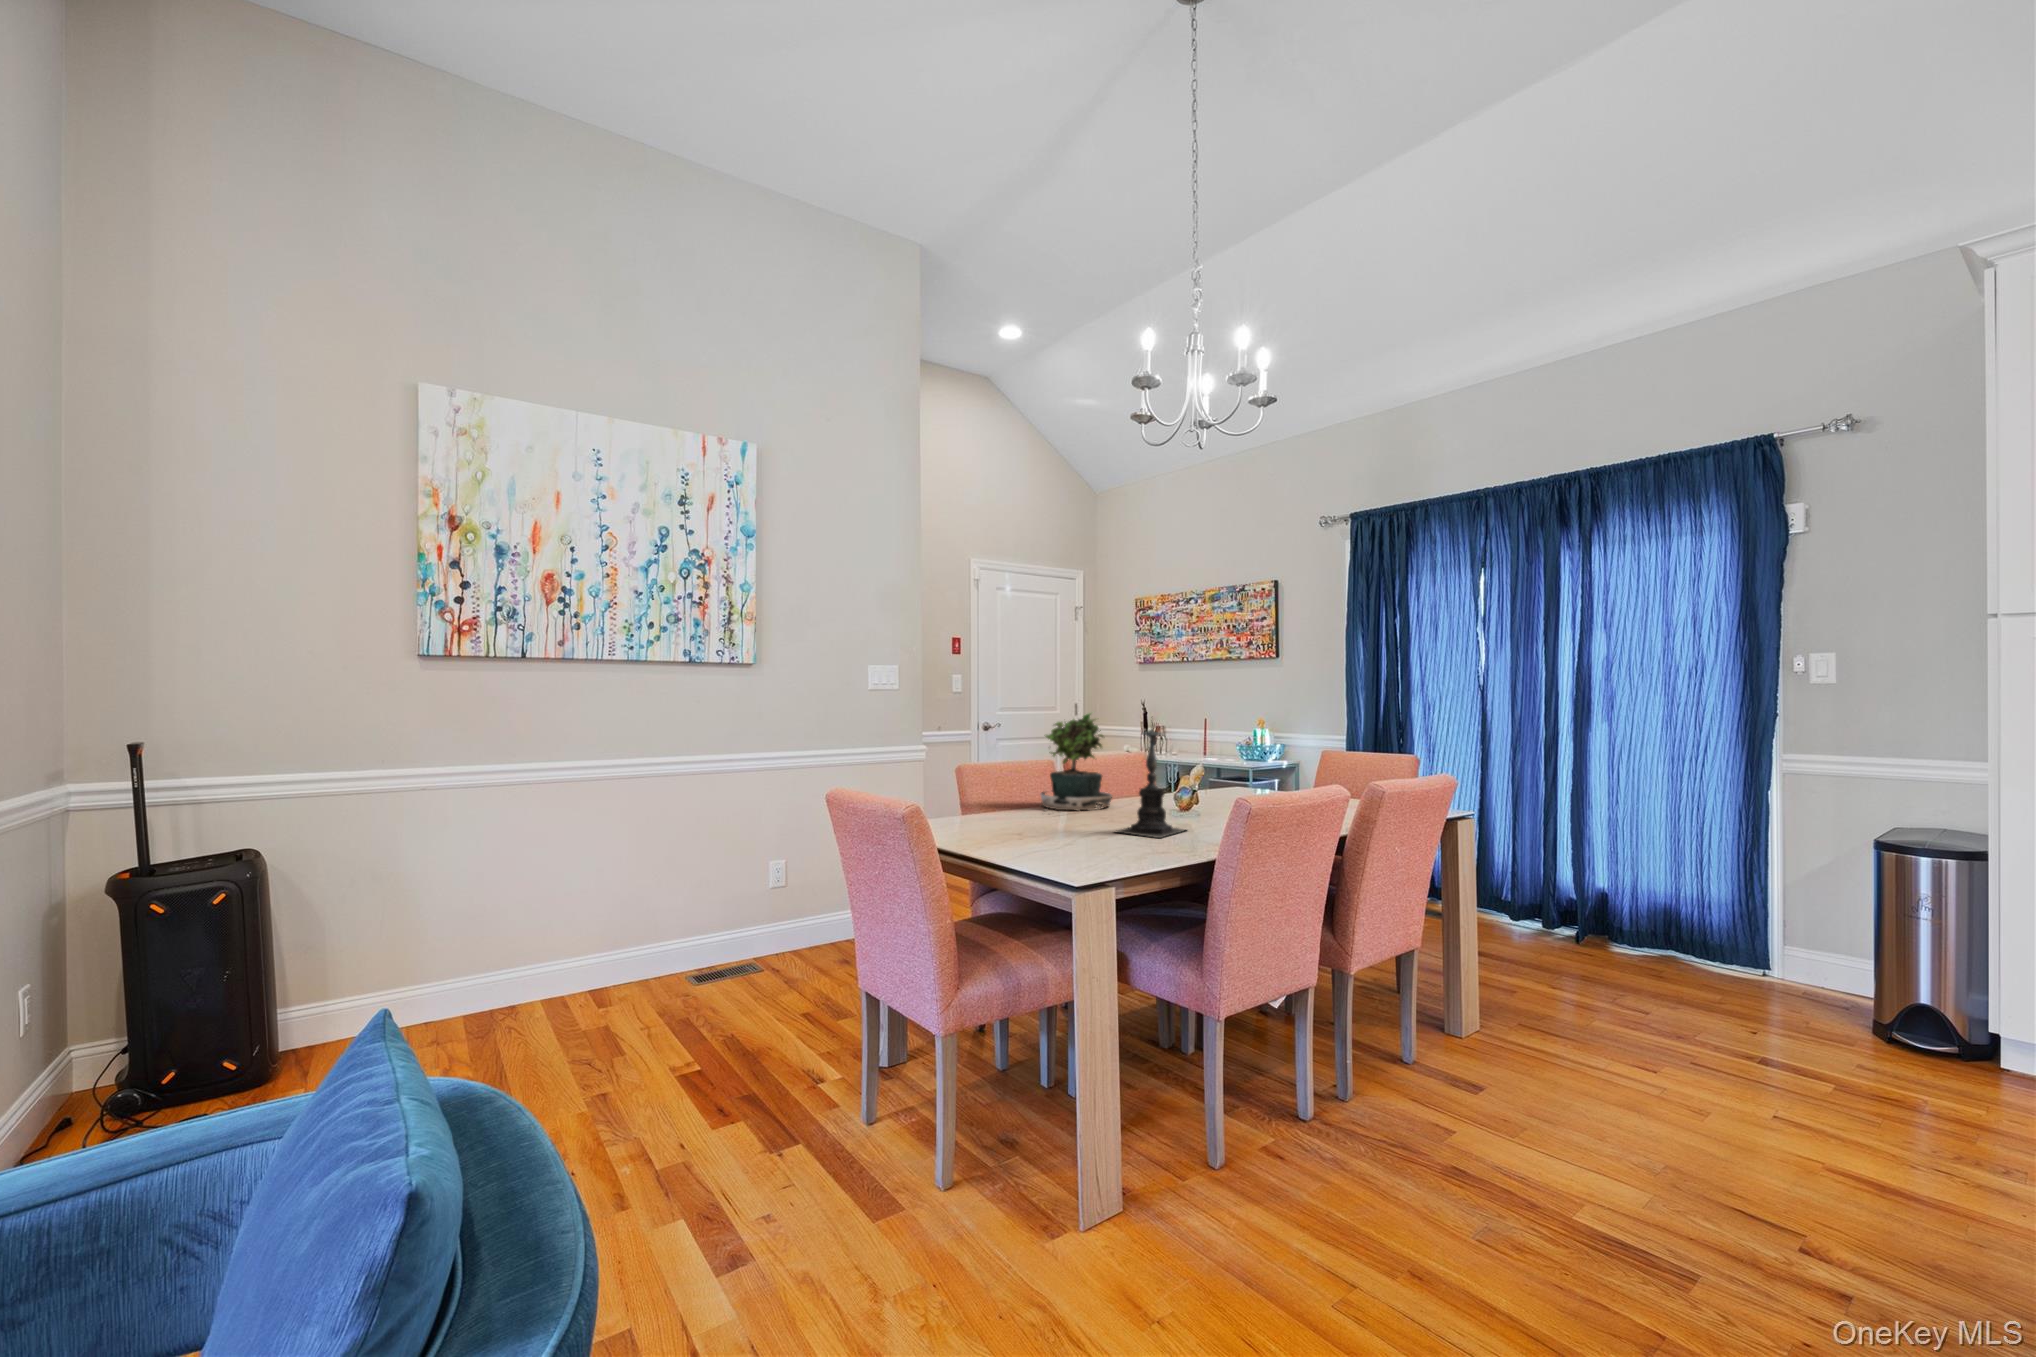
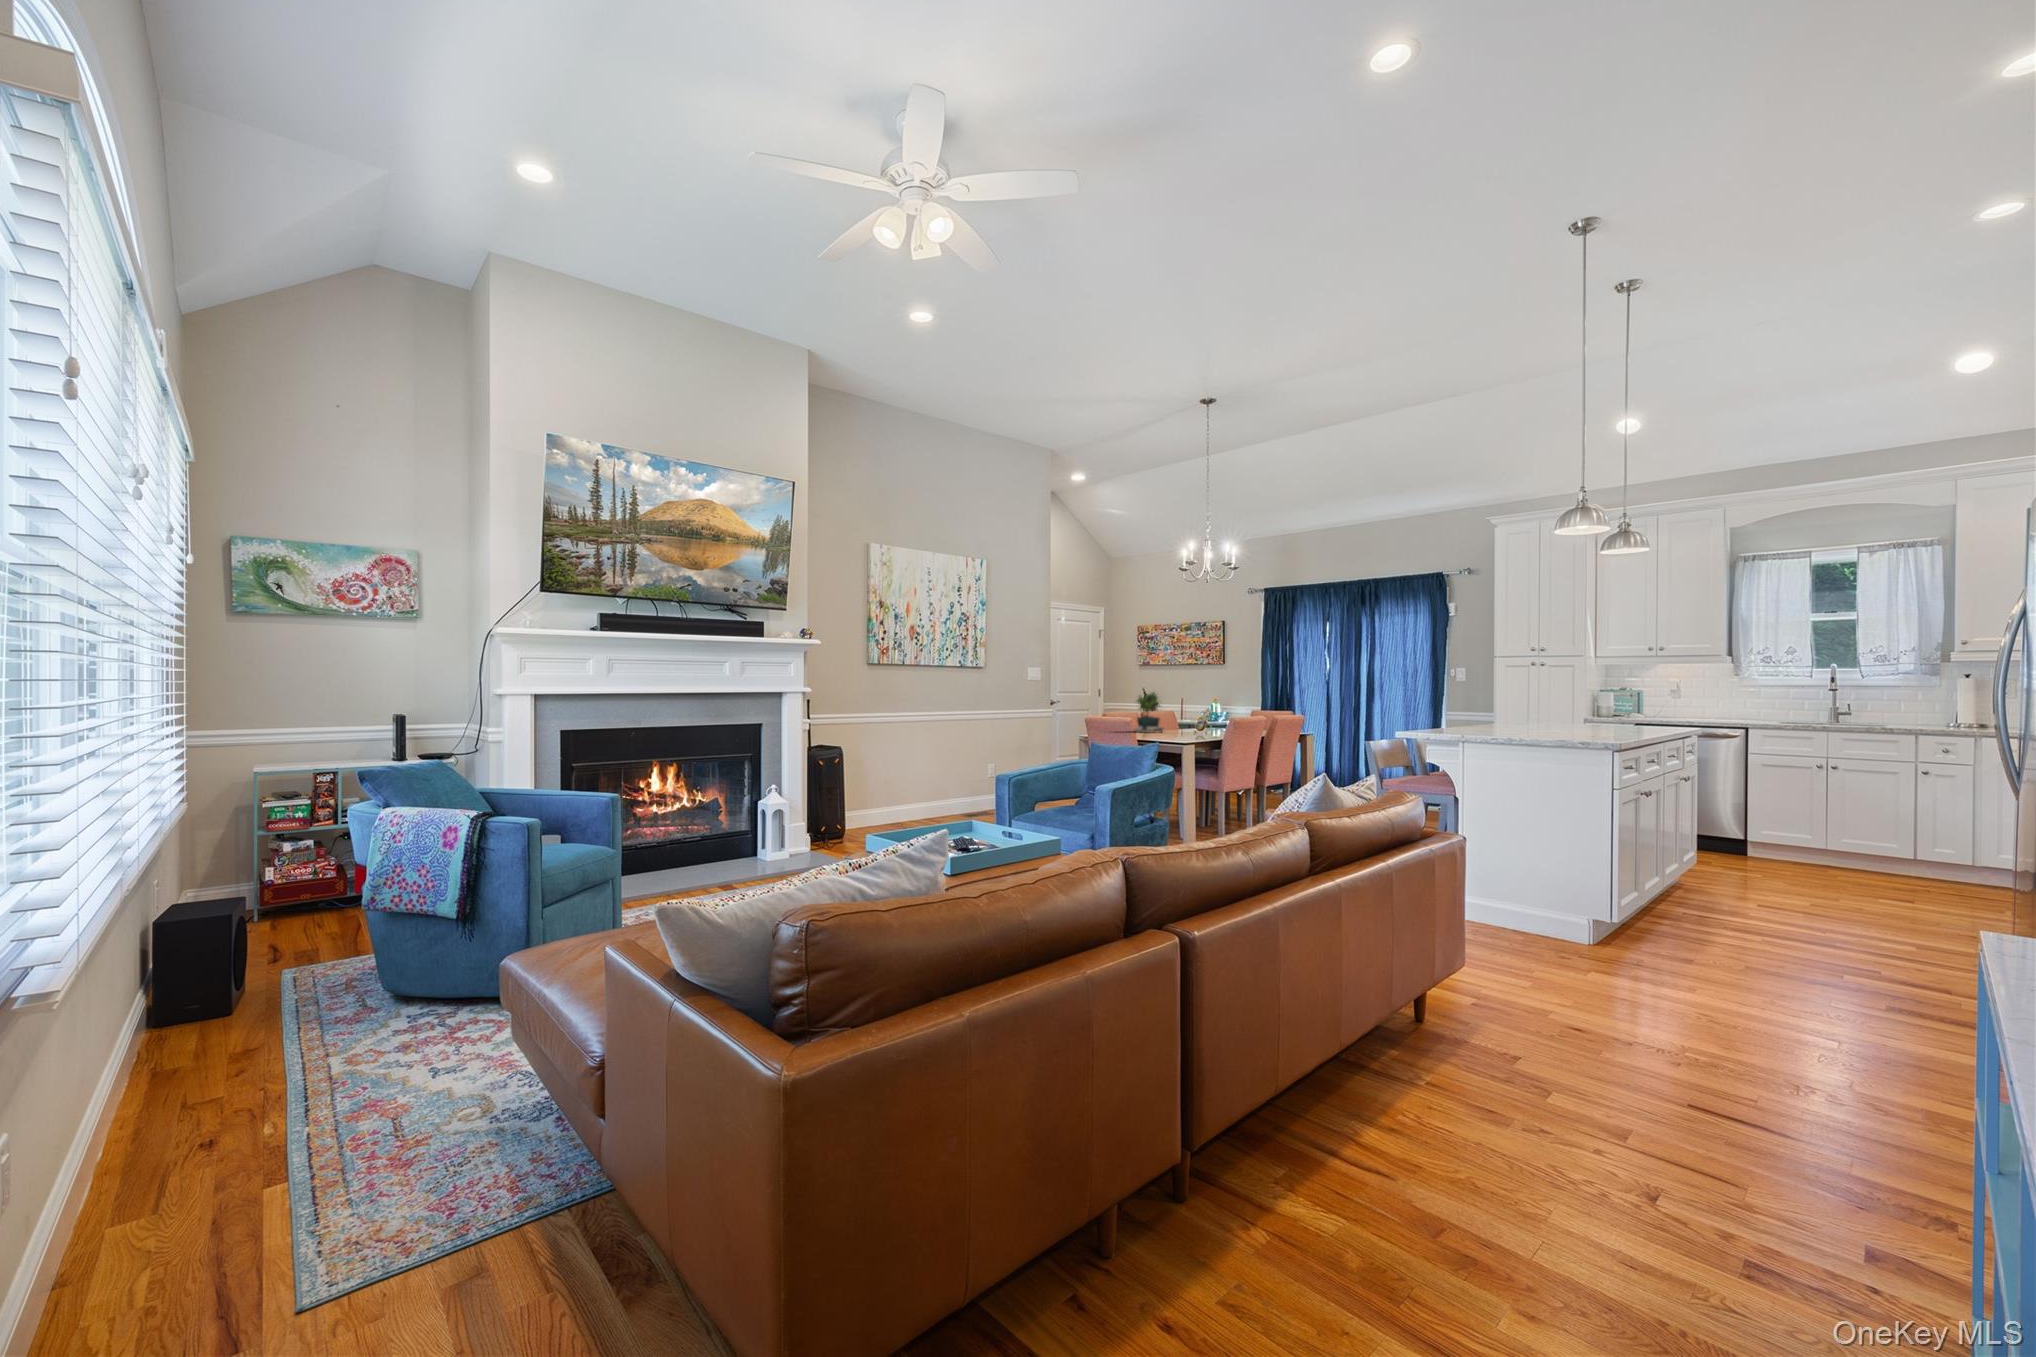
candle holder: present [1116,729,1185,838] -> none [1175,692,1203,737]

